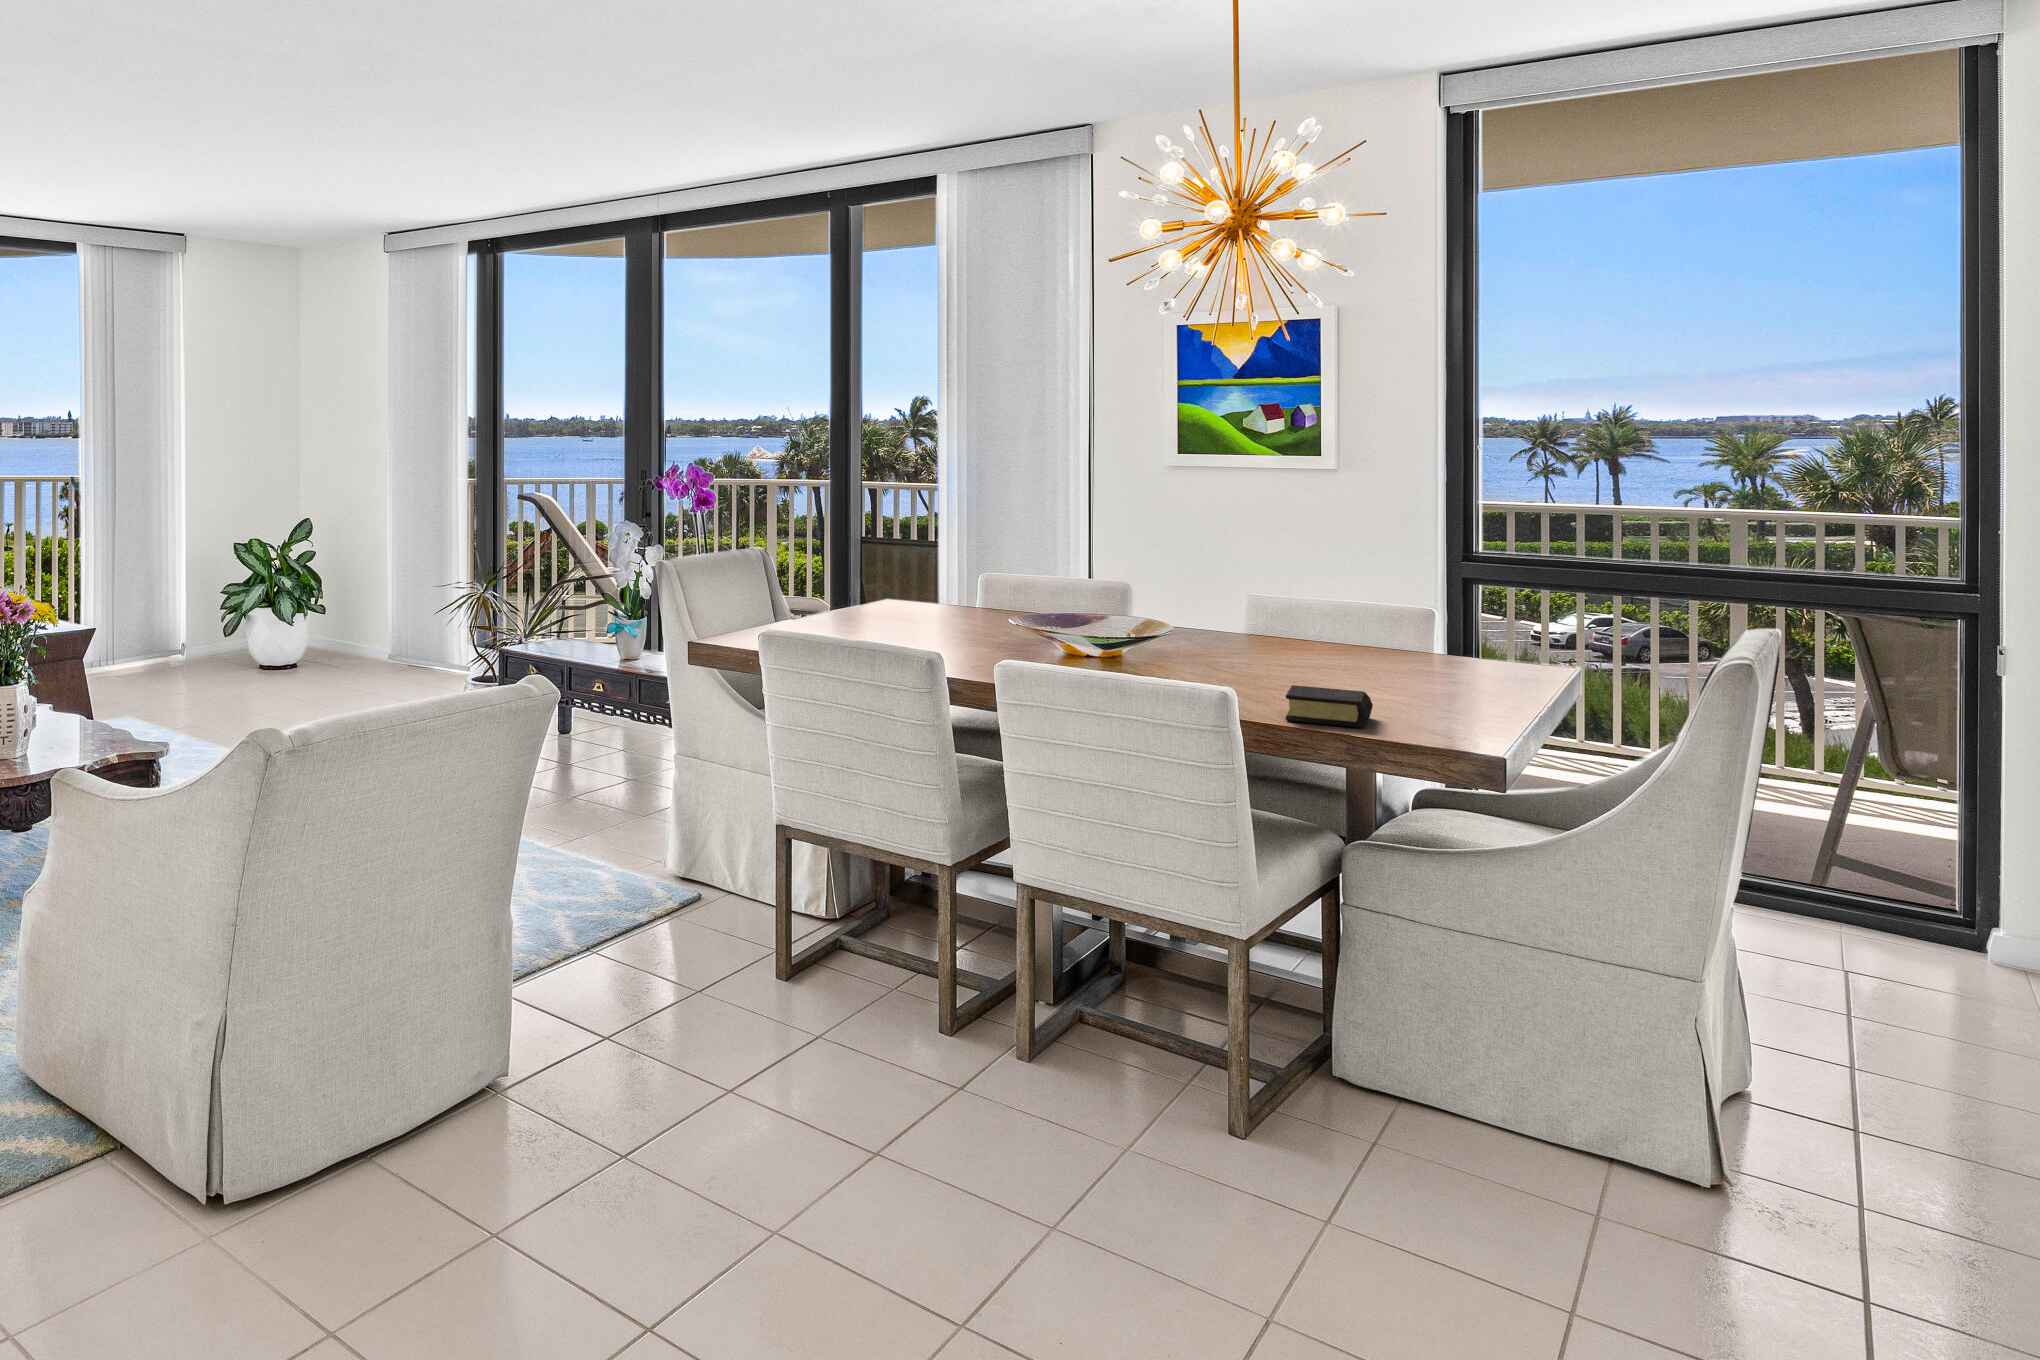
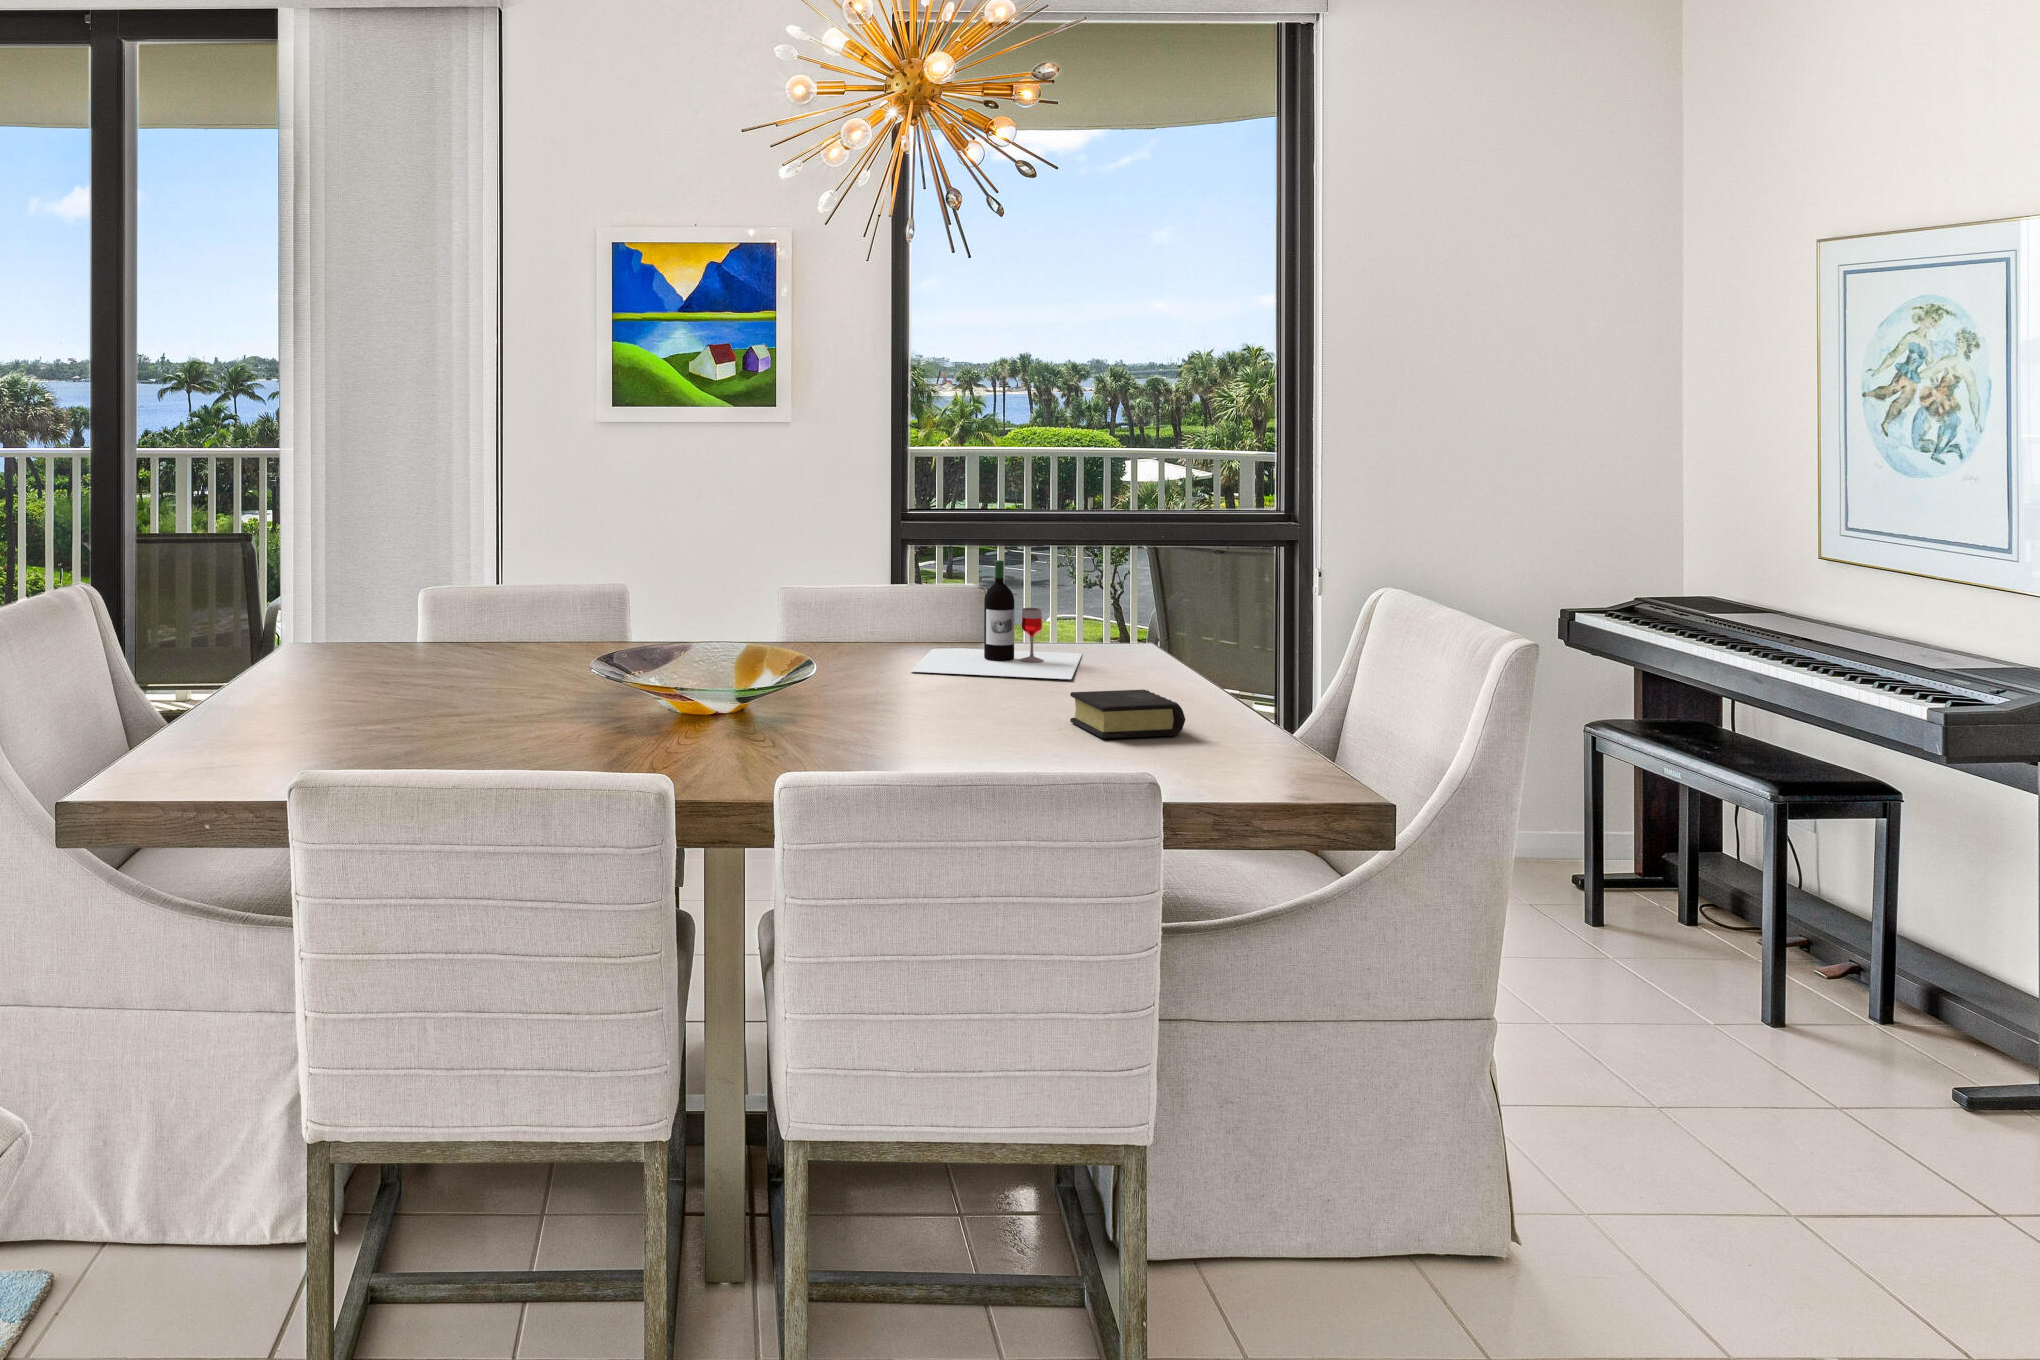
wine bottle: none [1248,586,1450,687] -> present [911,560,1082,679]

